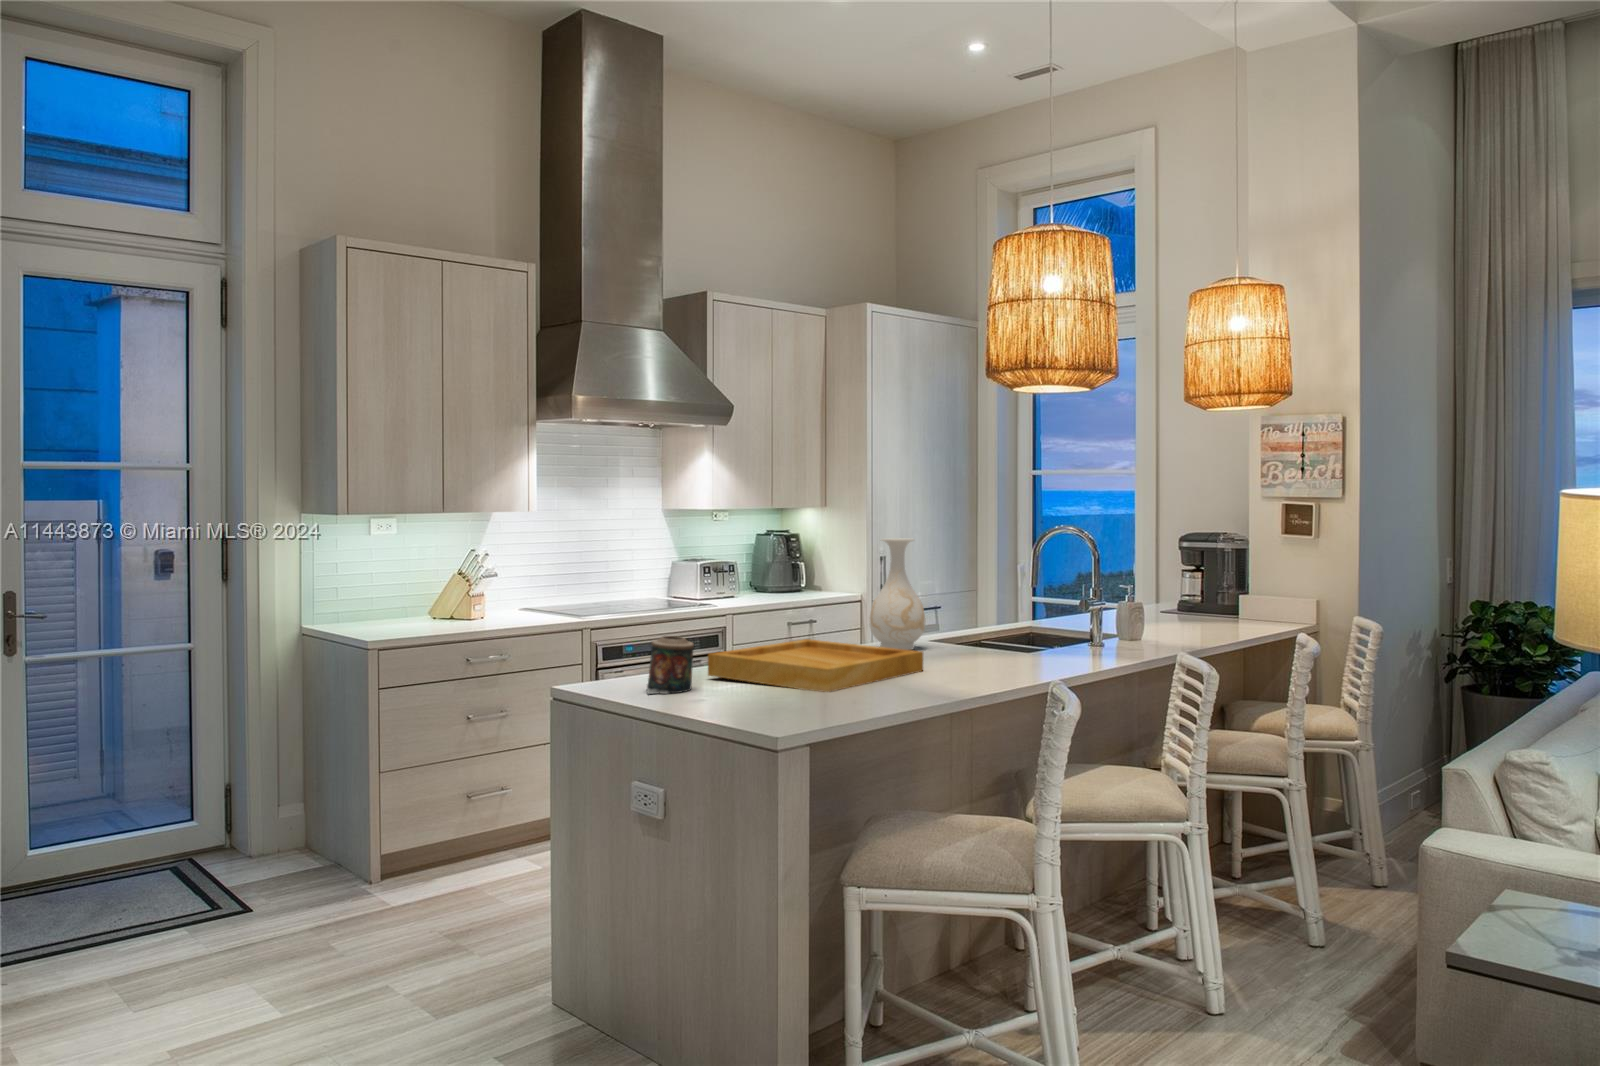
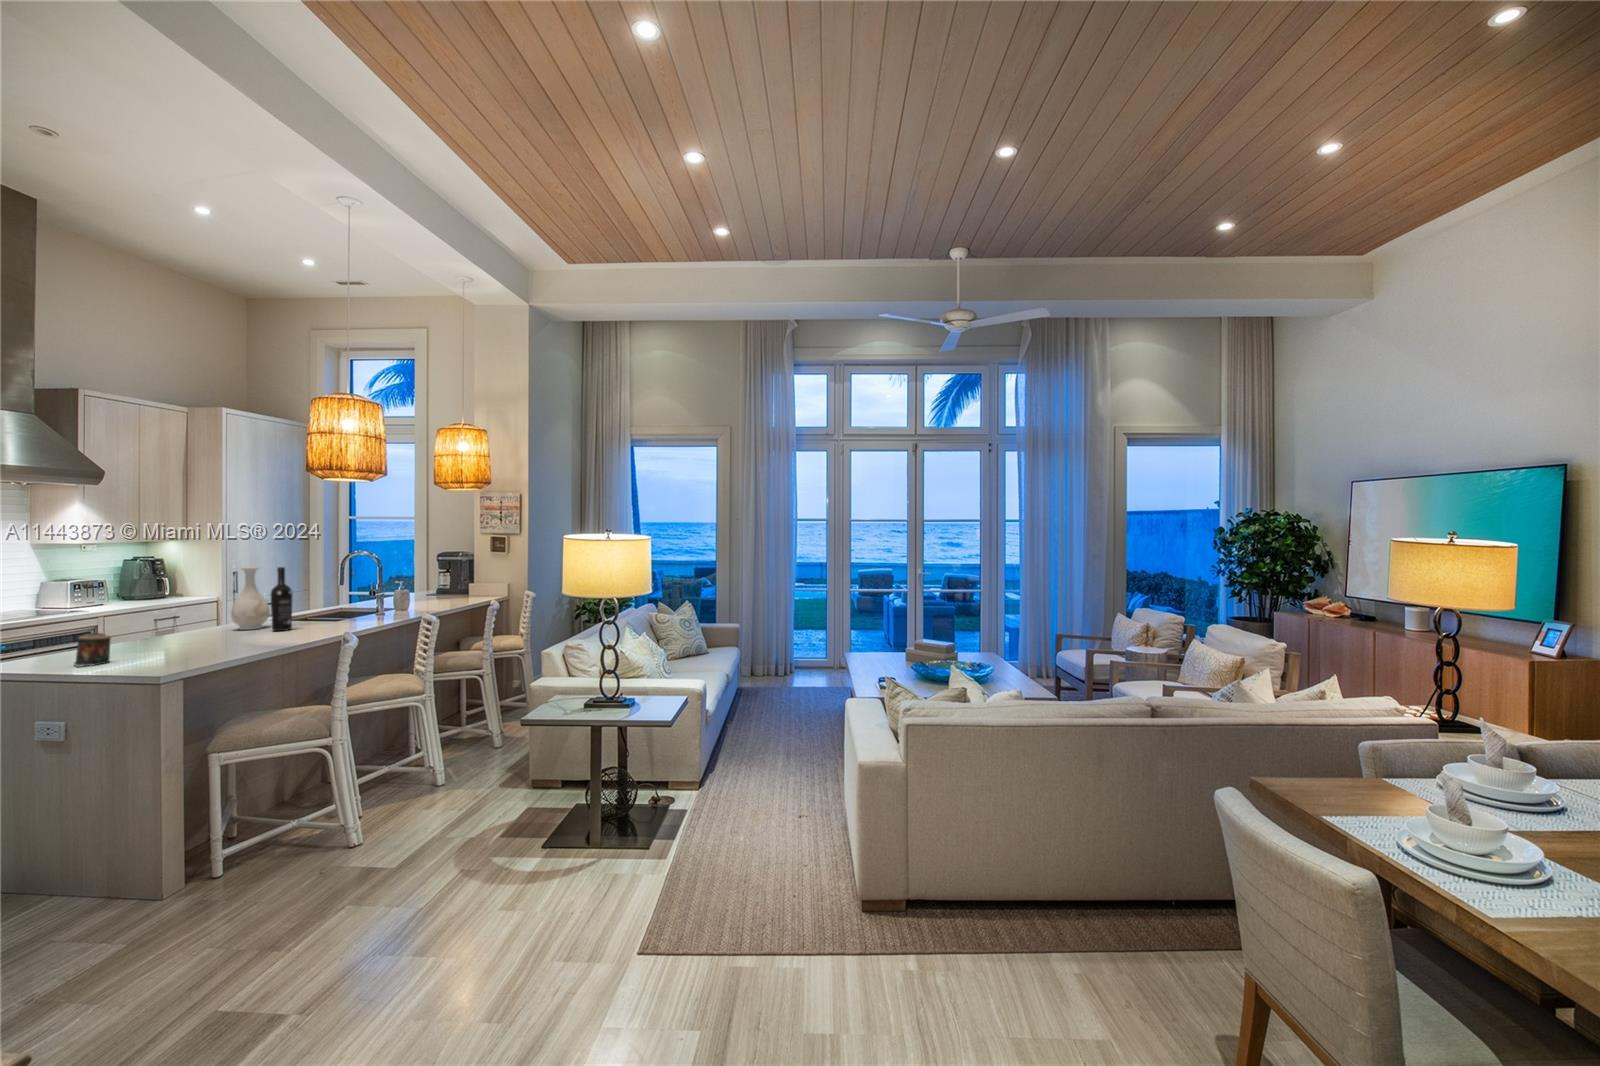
wine bottle: none [927,539,961,659] -> present [271,567,293,631]
tray: present [708,639,923,692] -> none [118,628,269,654]

